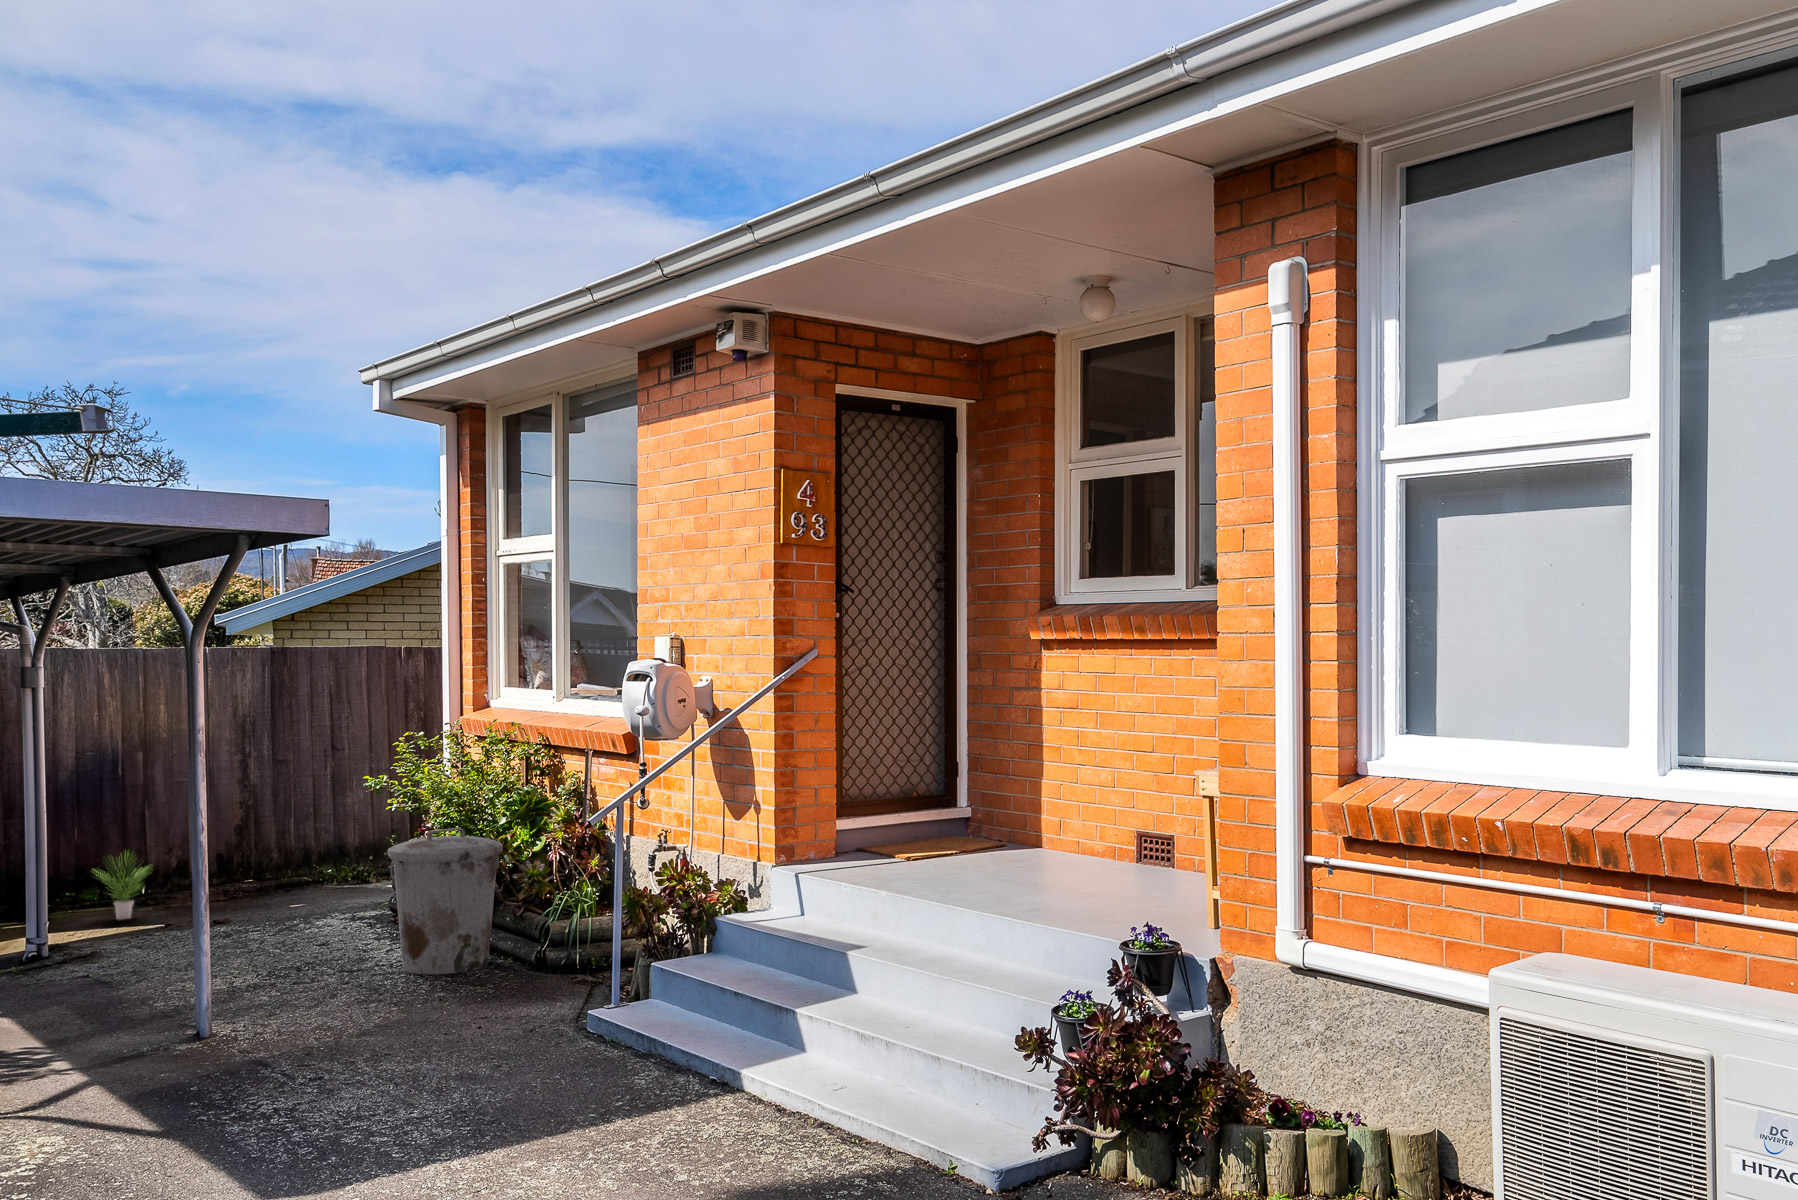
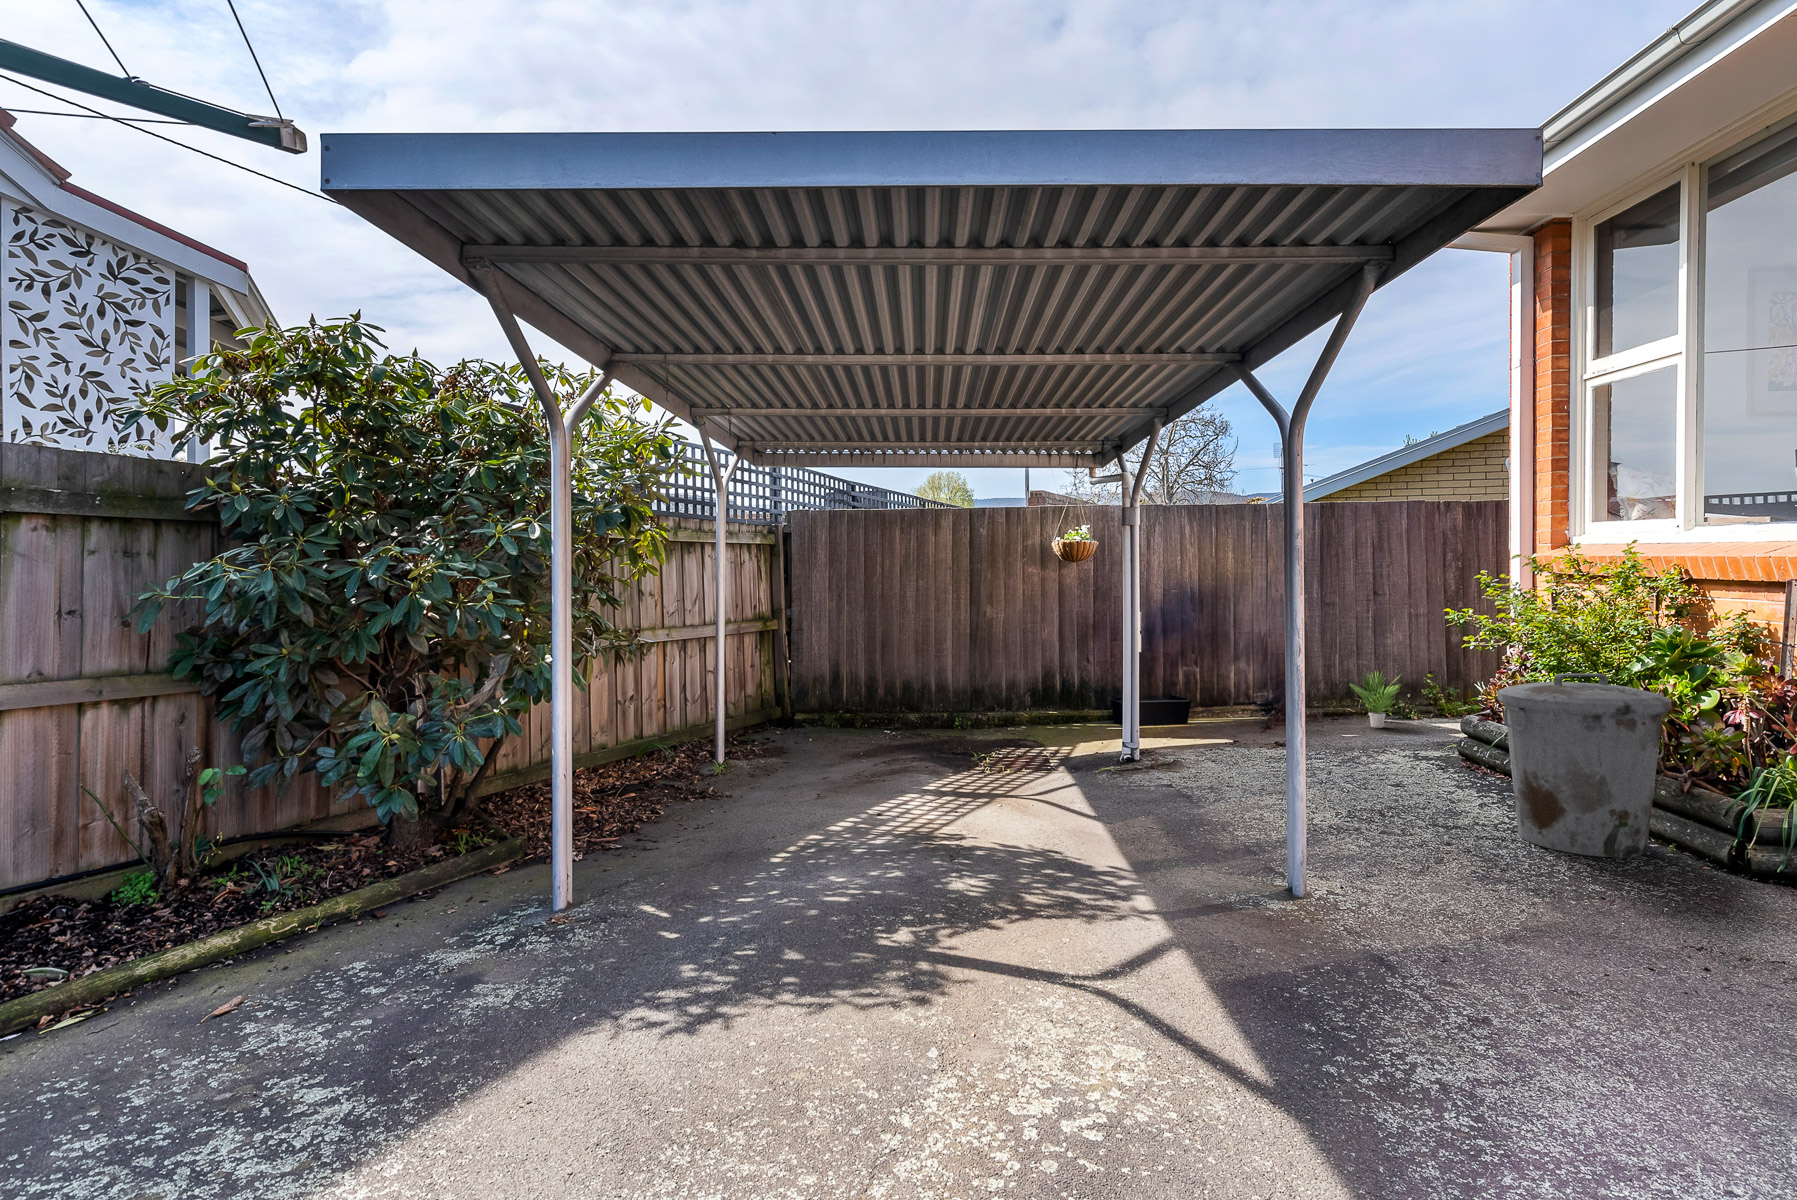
potted plant: present [96,860,150,920] -> present [1351,671,1399,728]

